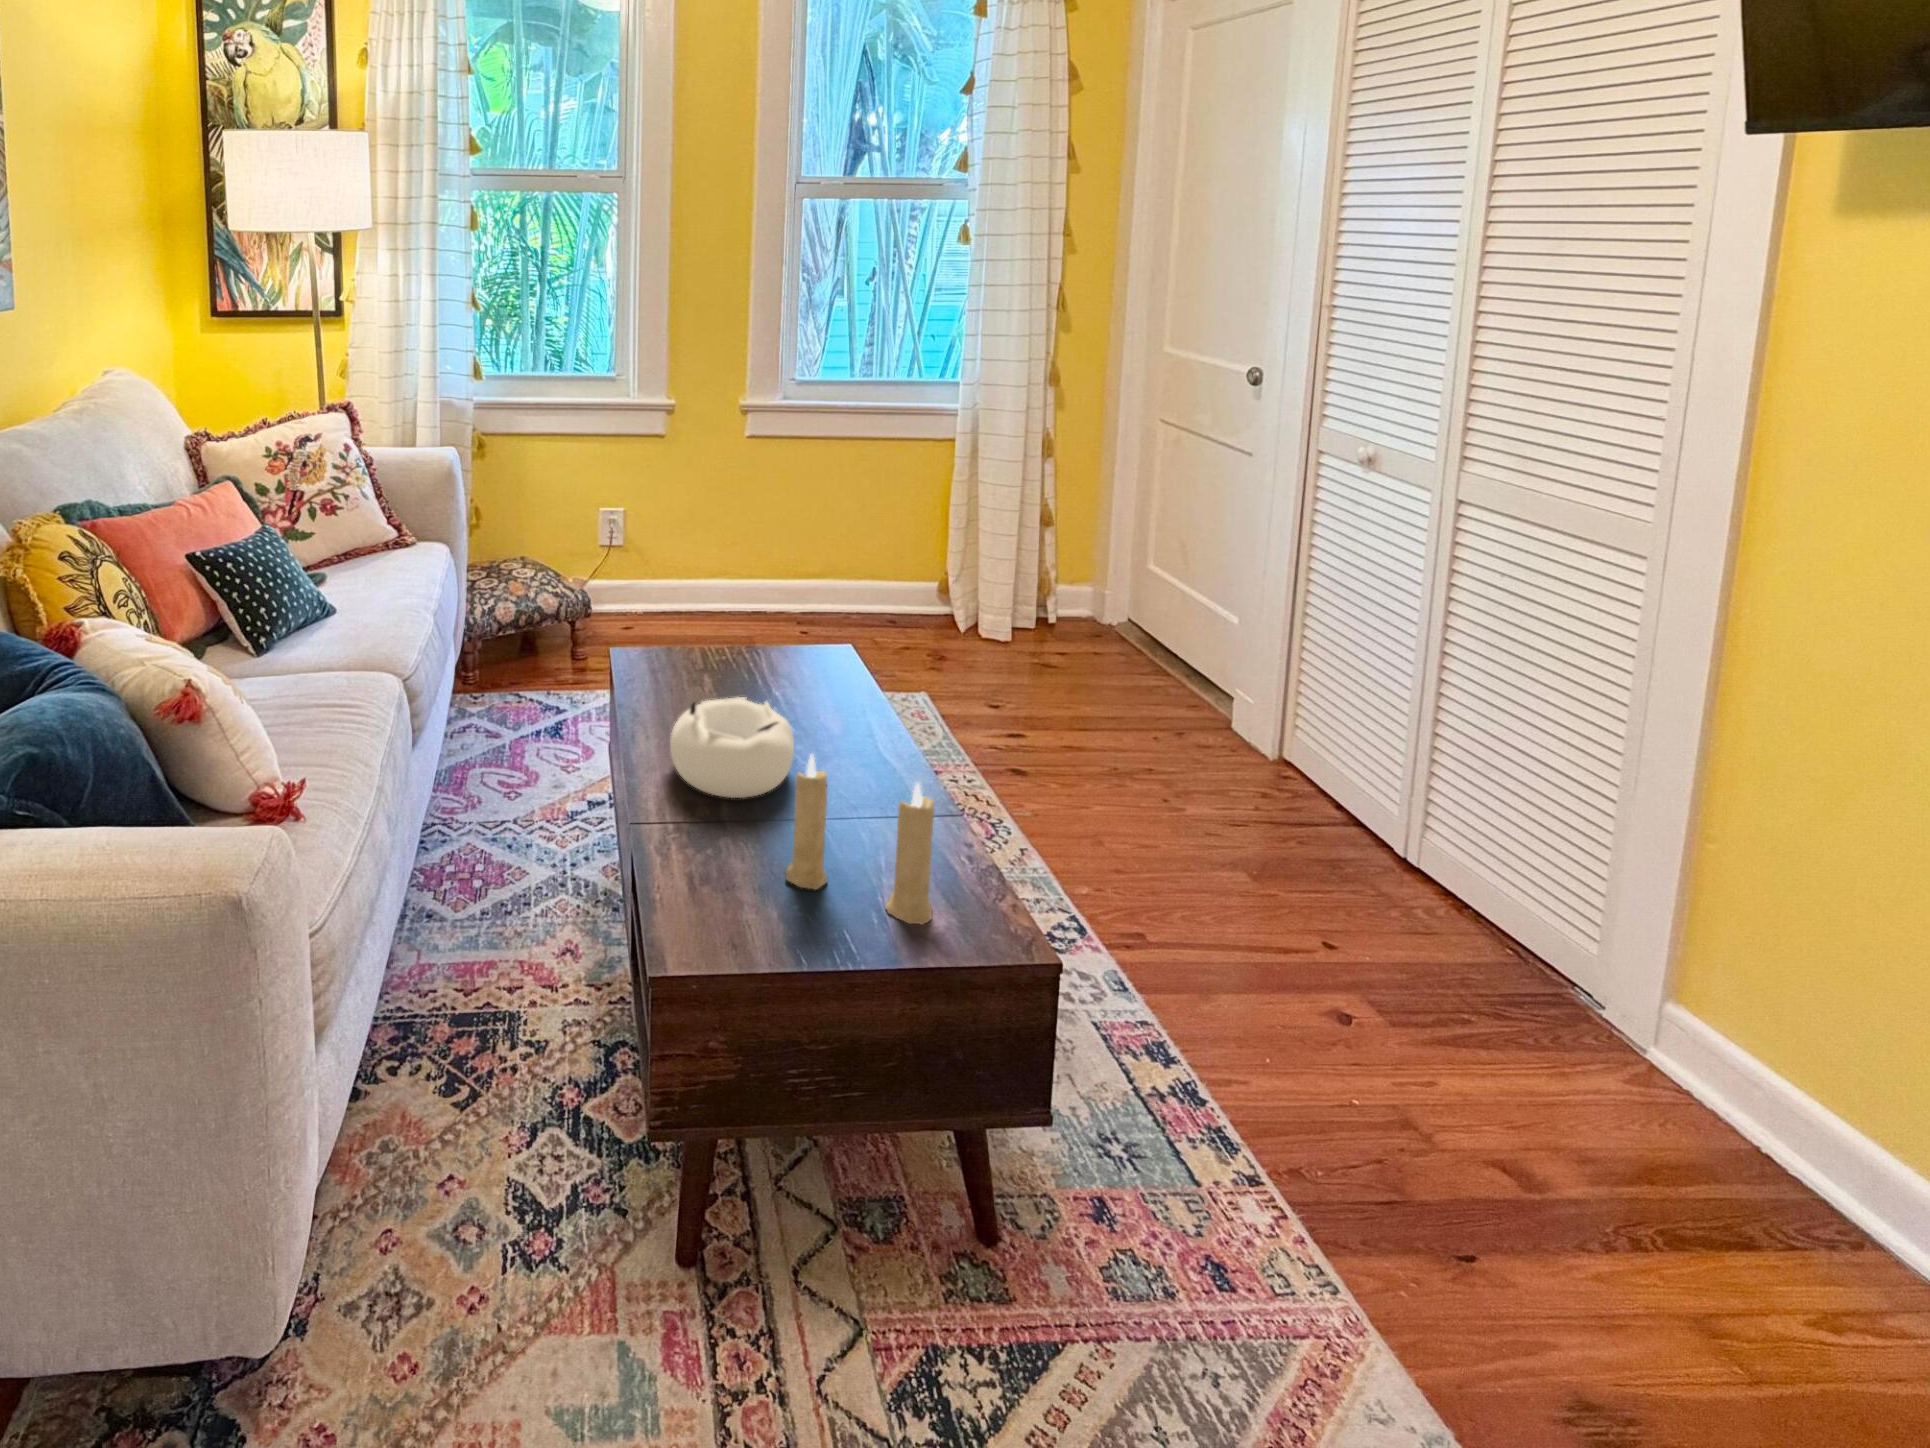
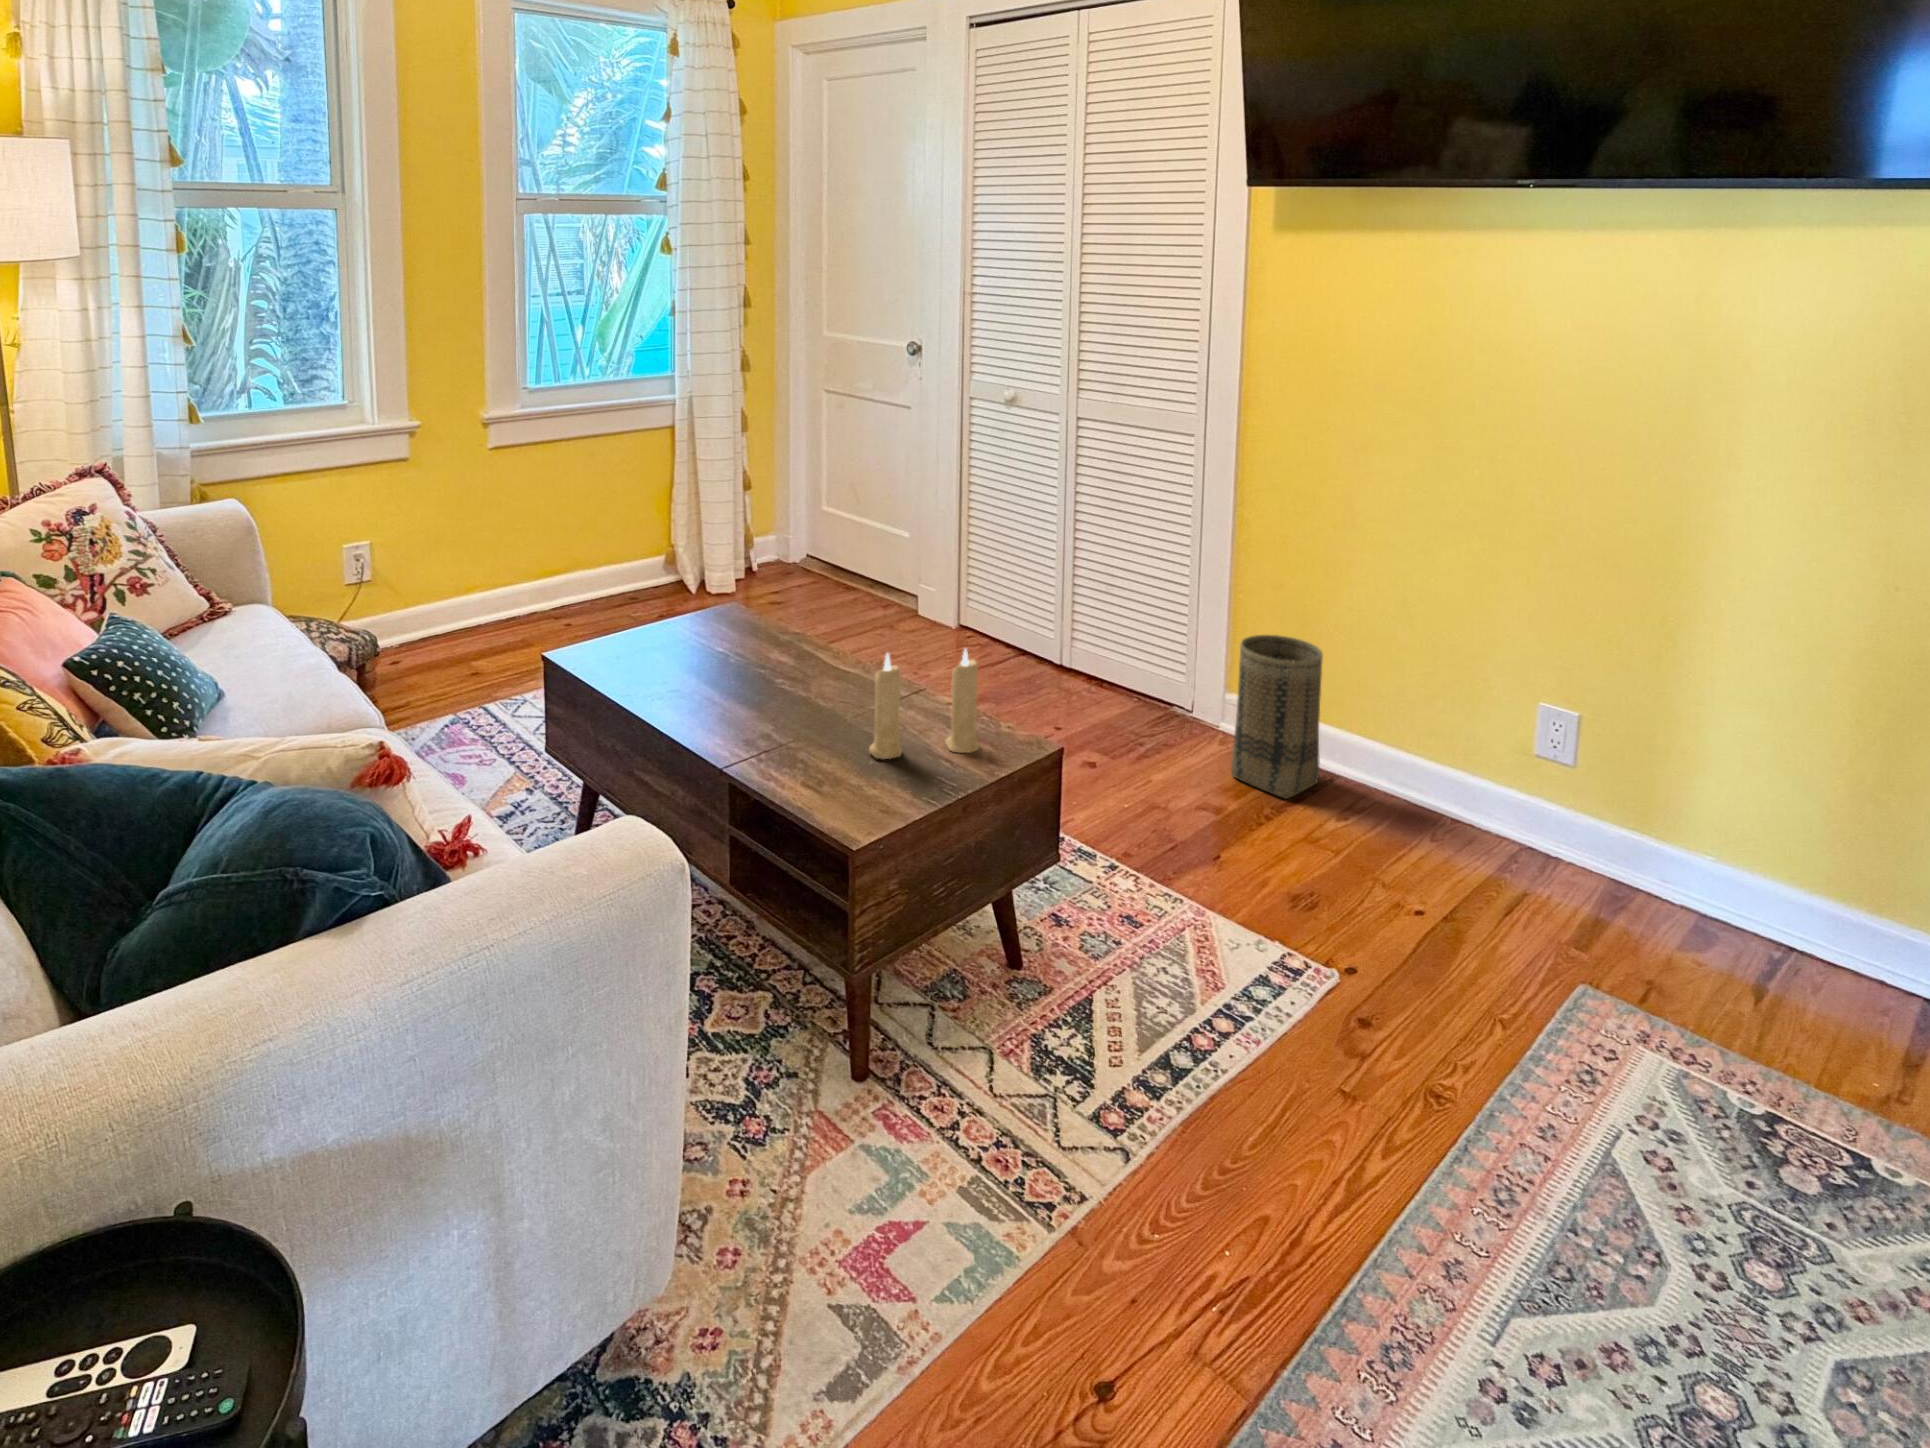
decorative bowl: present [670,697,794,798] -> none [709,651,815,732]
basket: none [1606,903,1856,1220] -> present [1231,635,1323,799]

